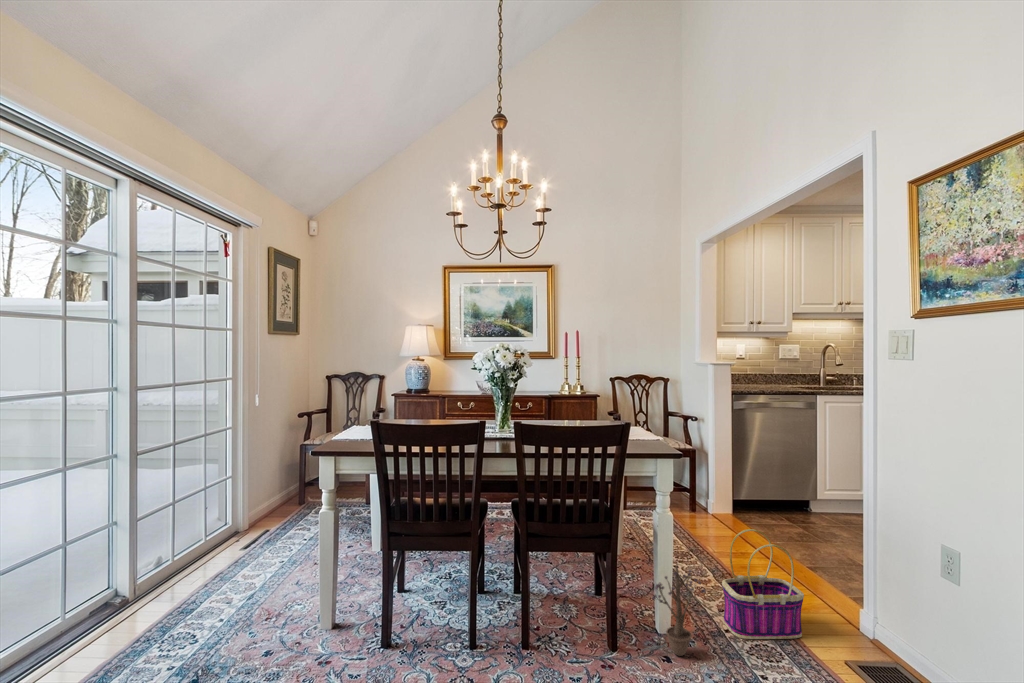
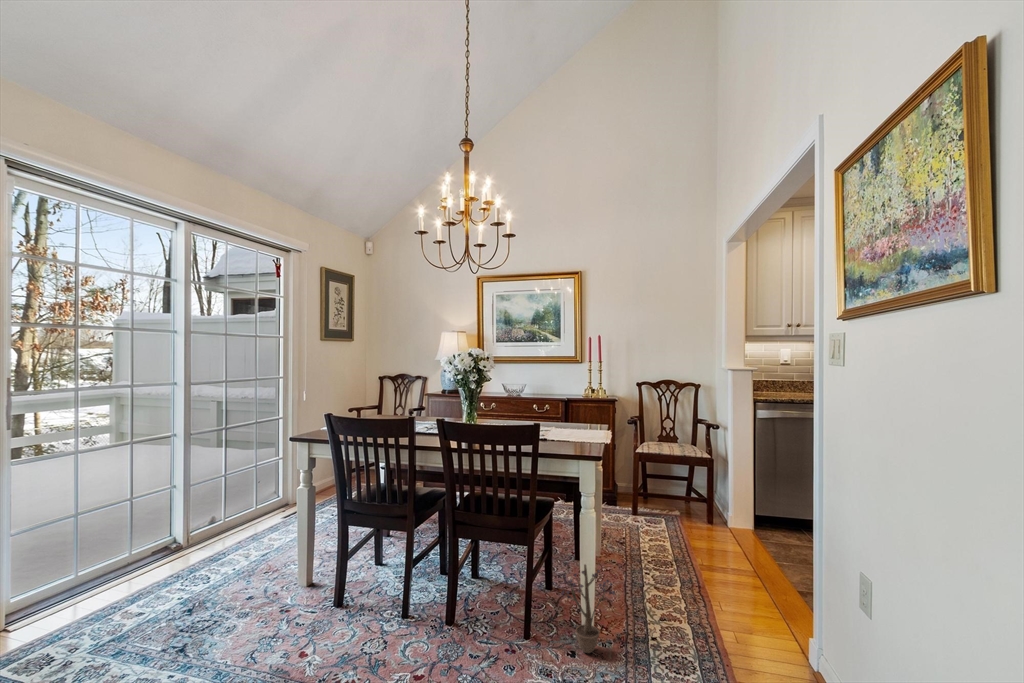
basket: present [722,529,804,639] -> none [655,538,735,656]

